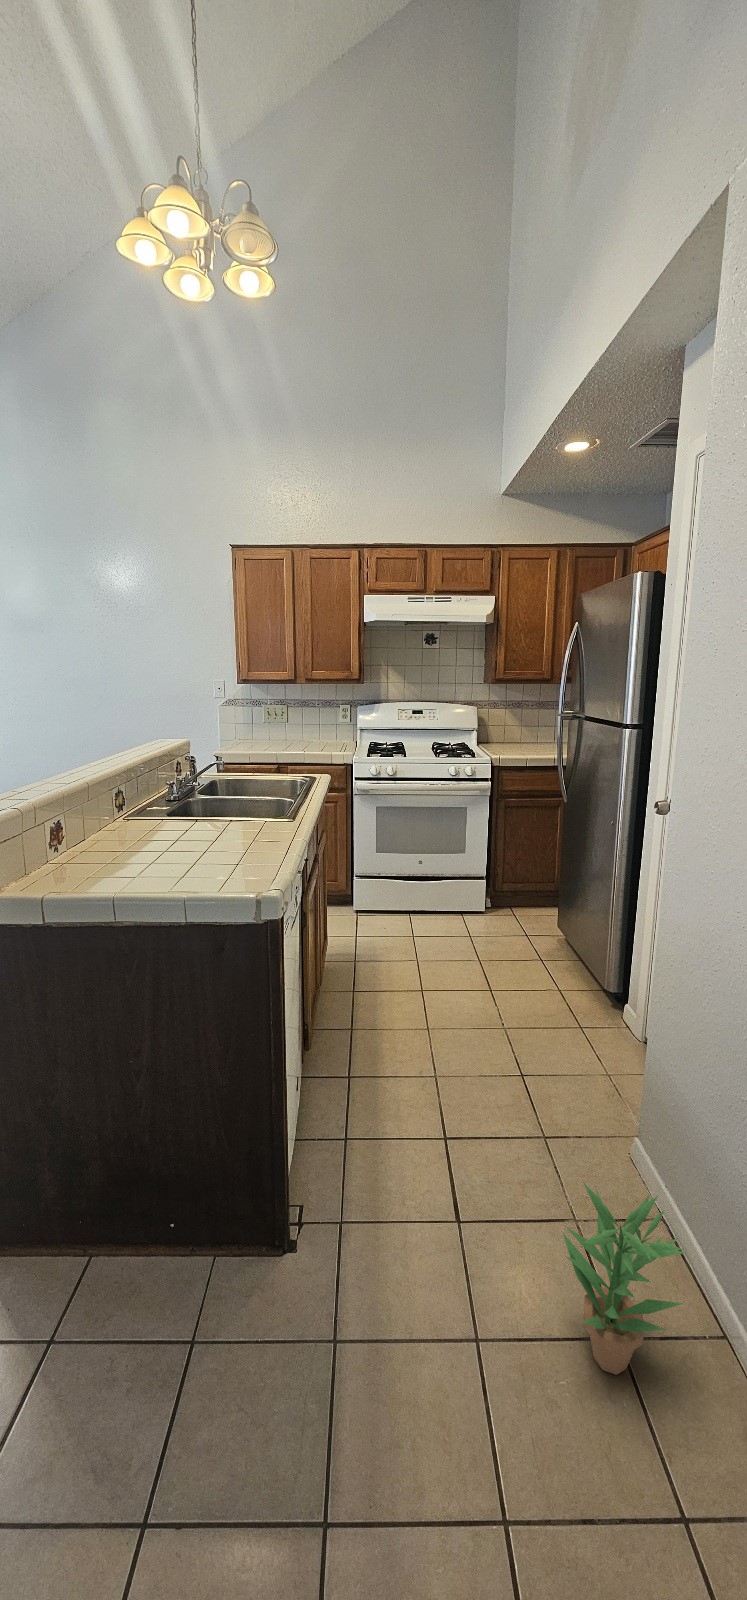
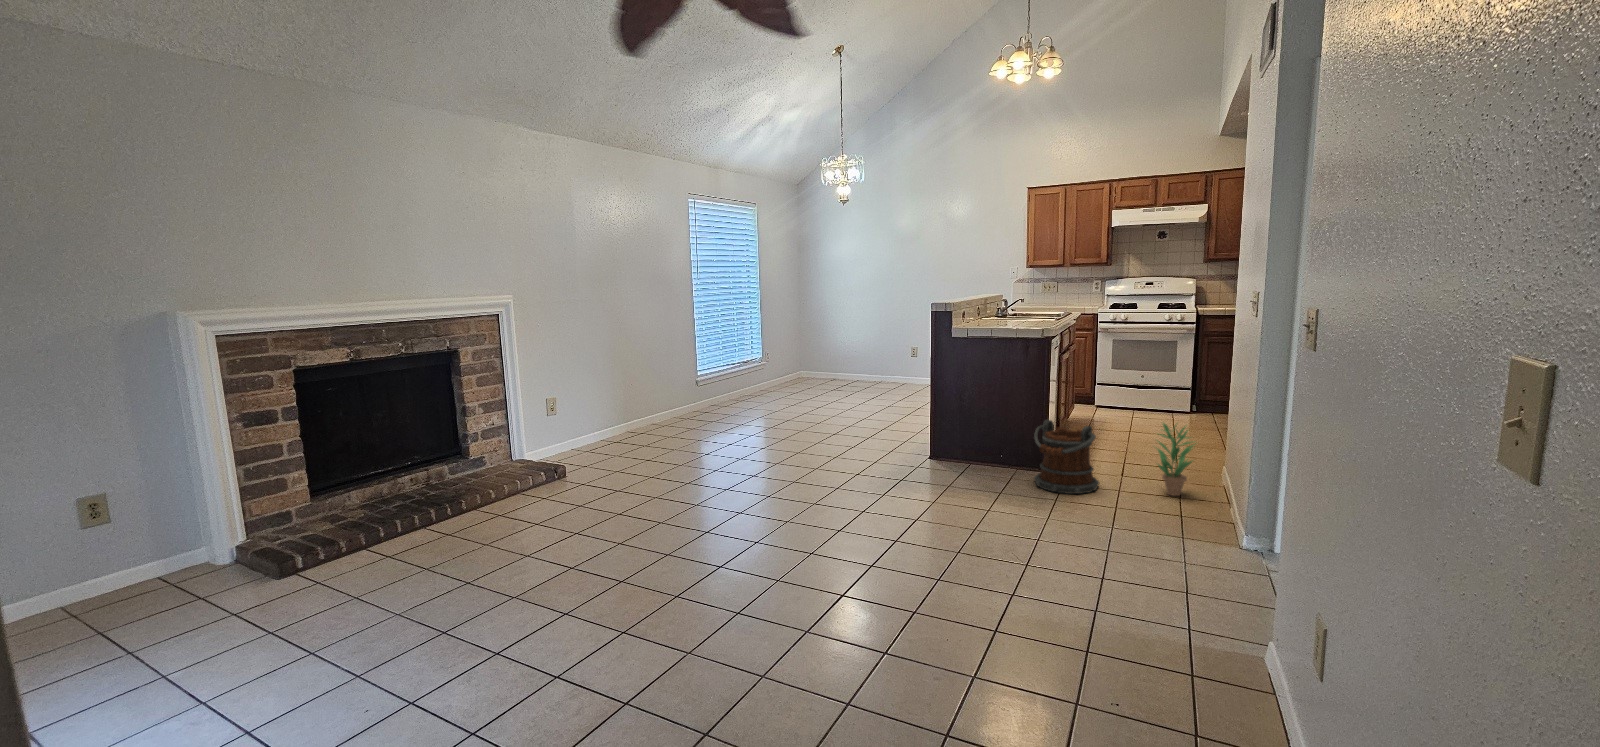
bucket: none [235,1189,424,1490] -> present [1034,420,1099,494]

